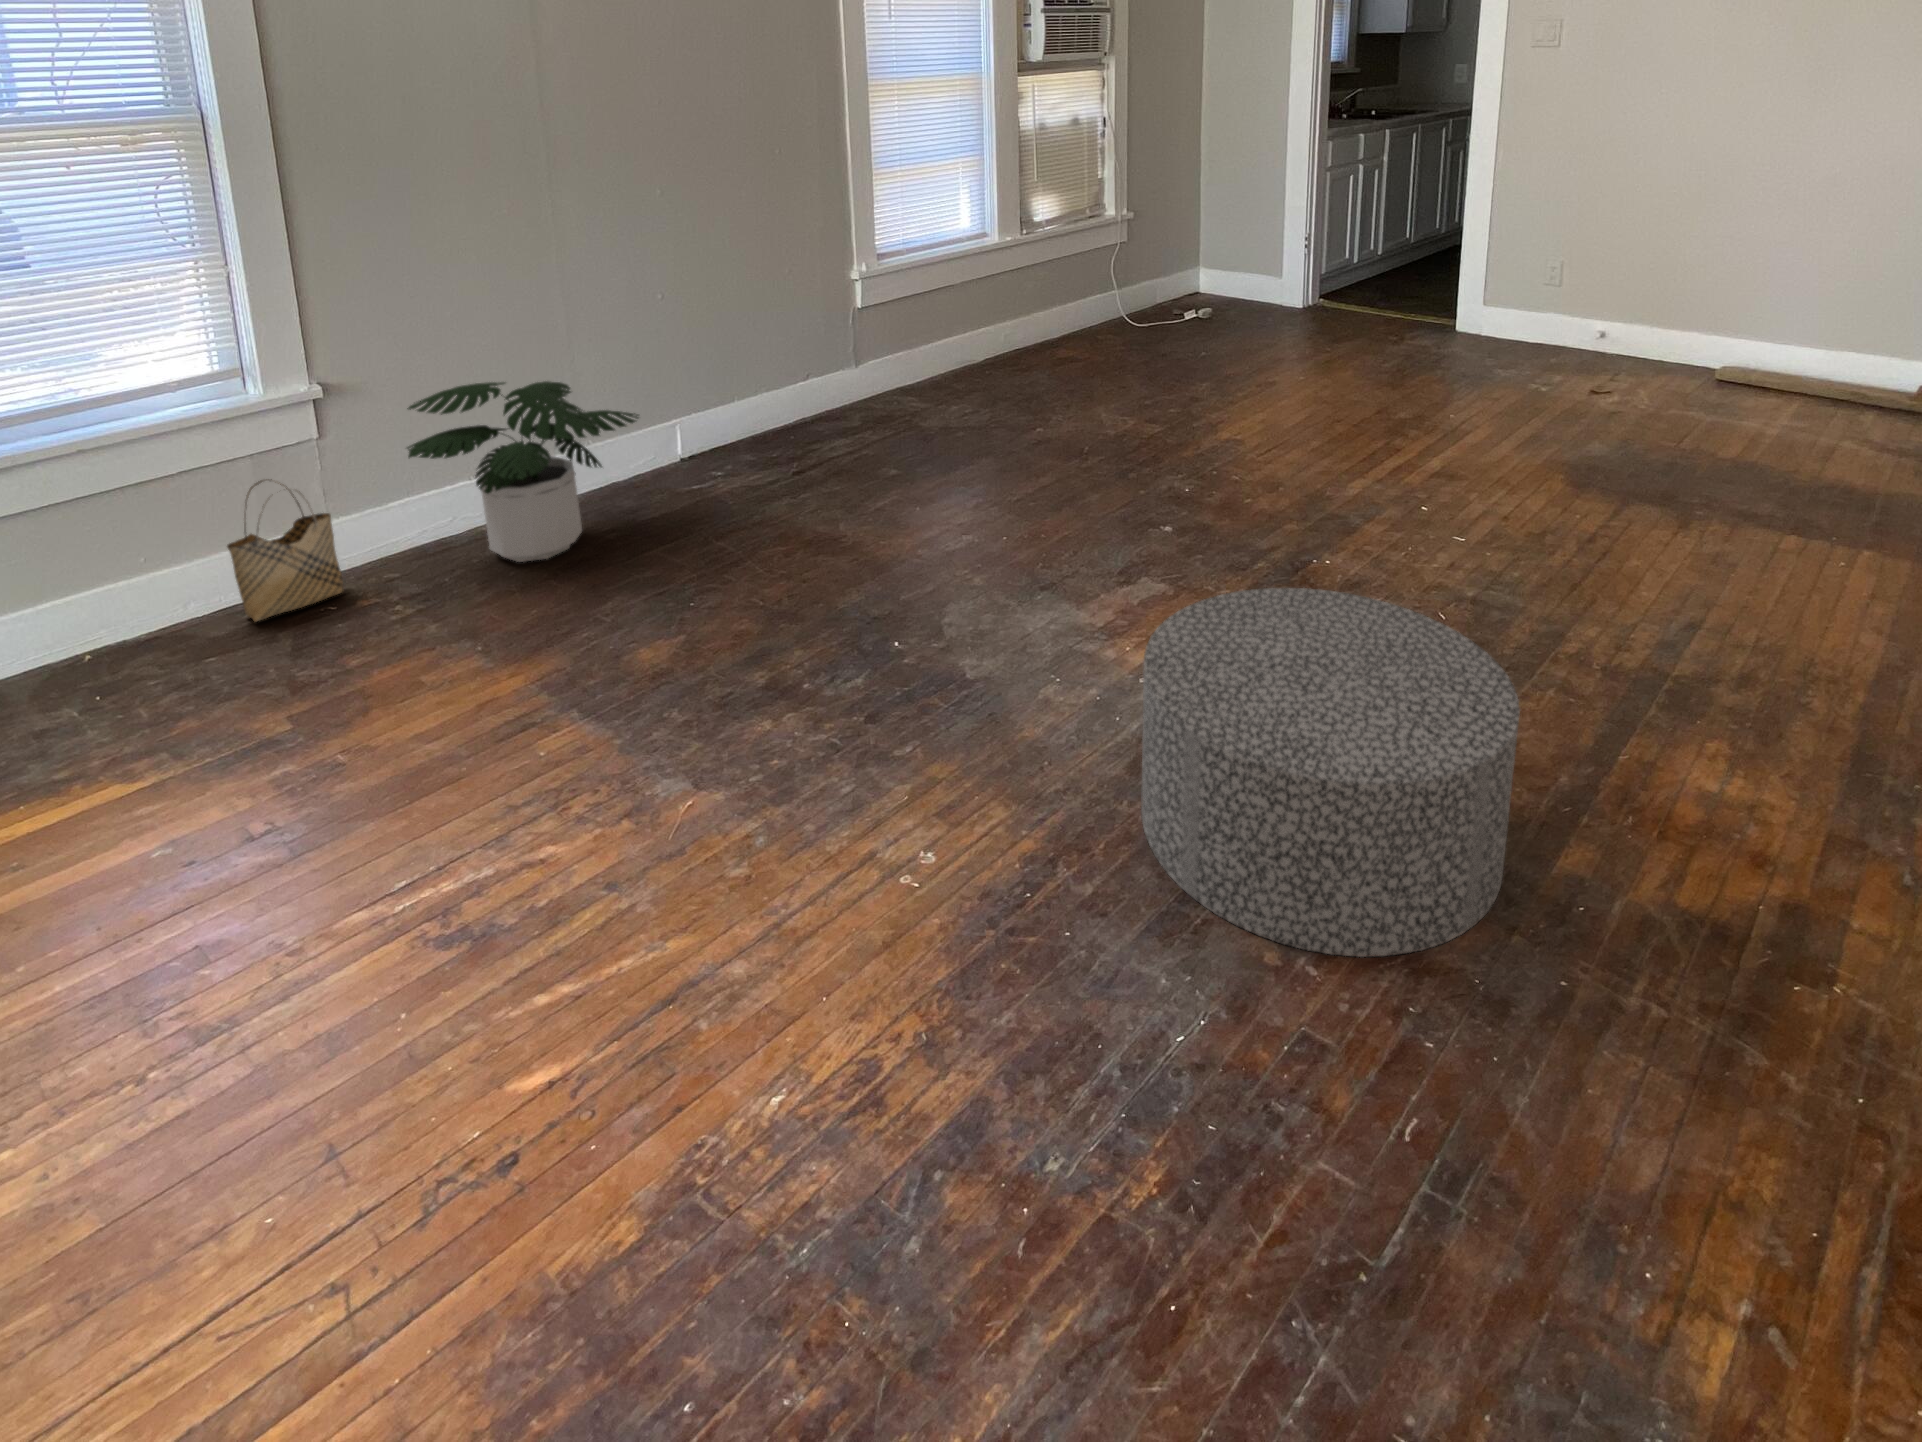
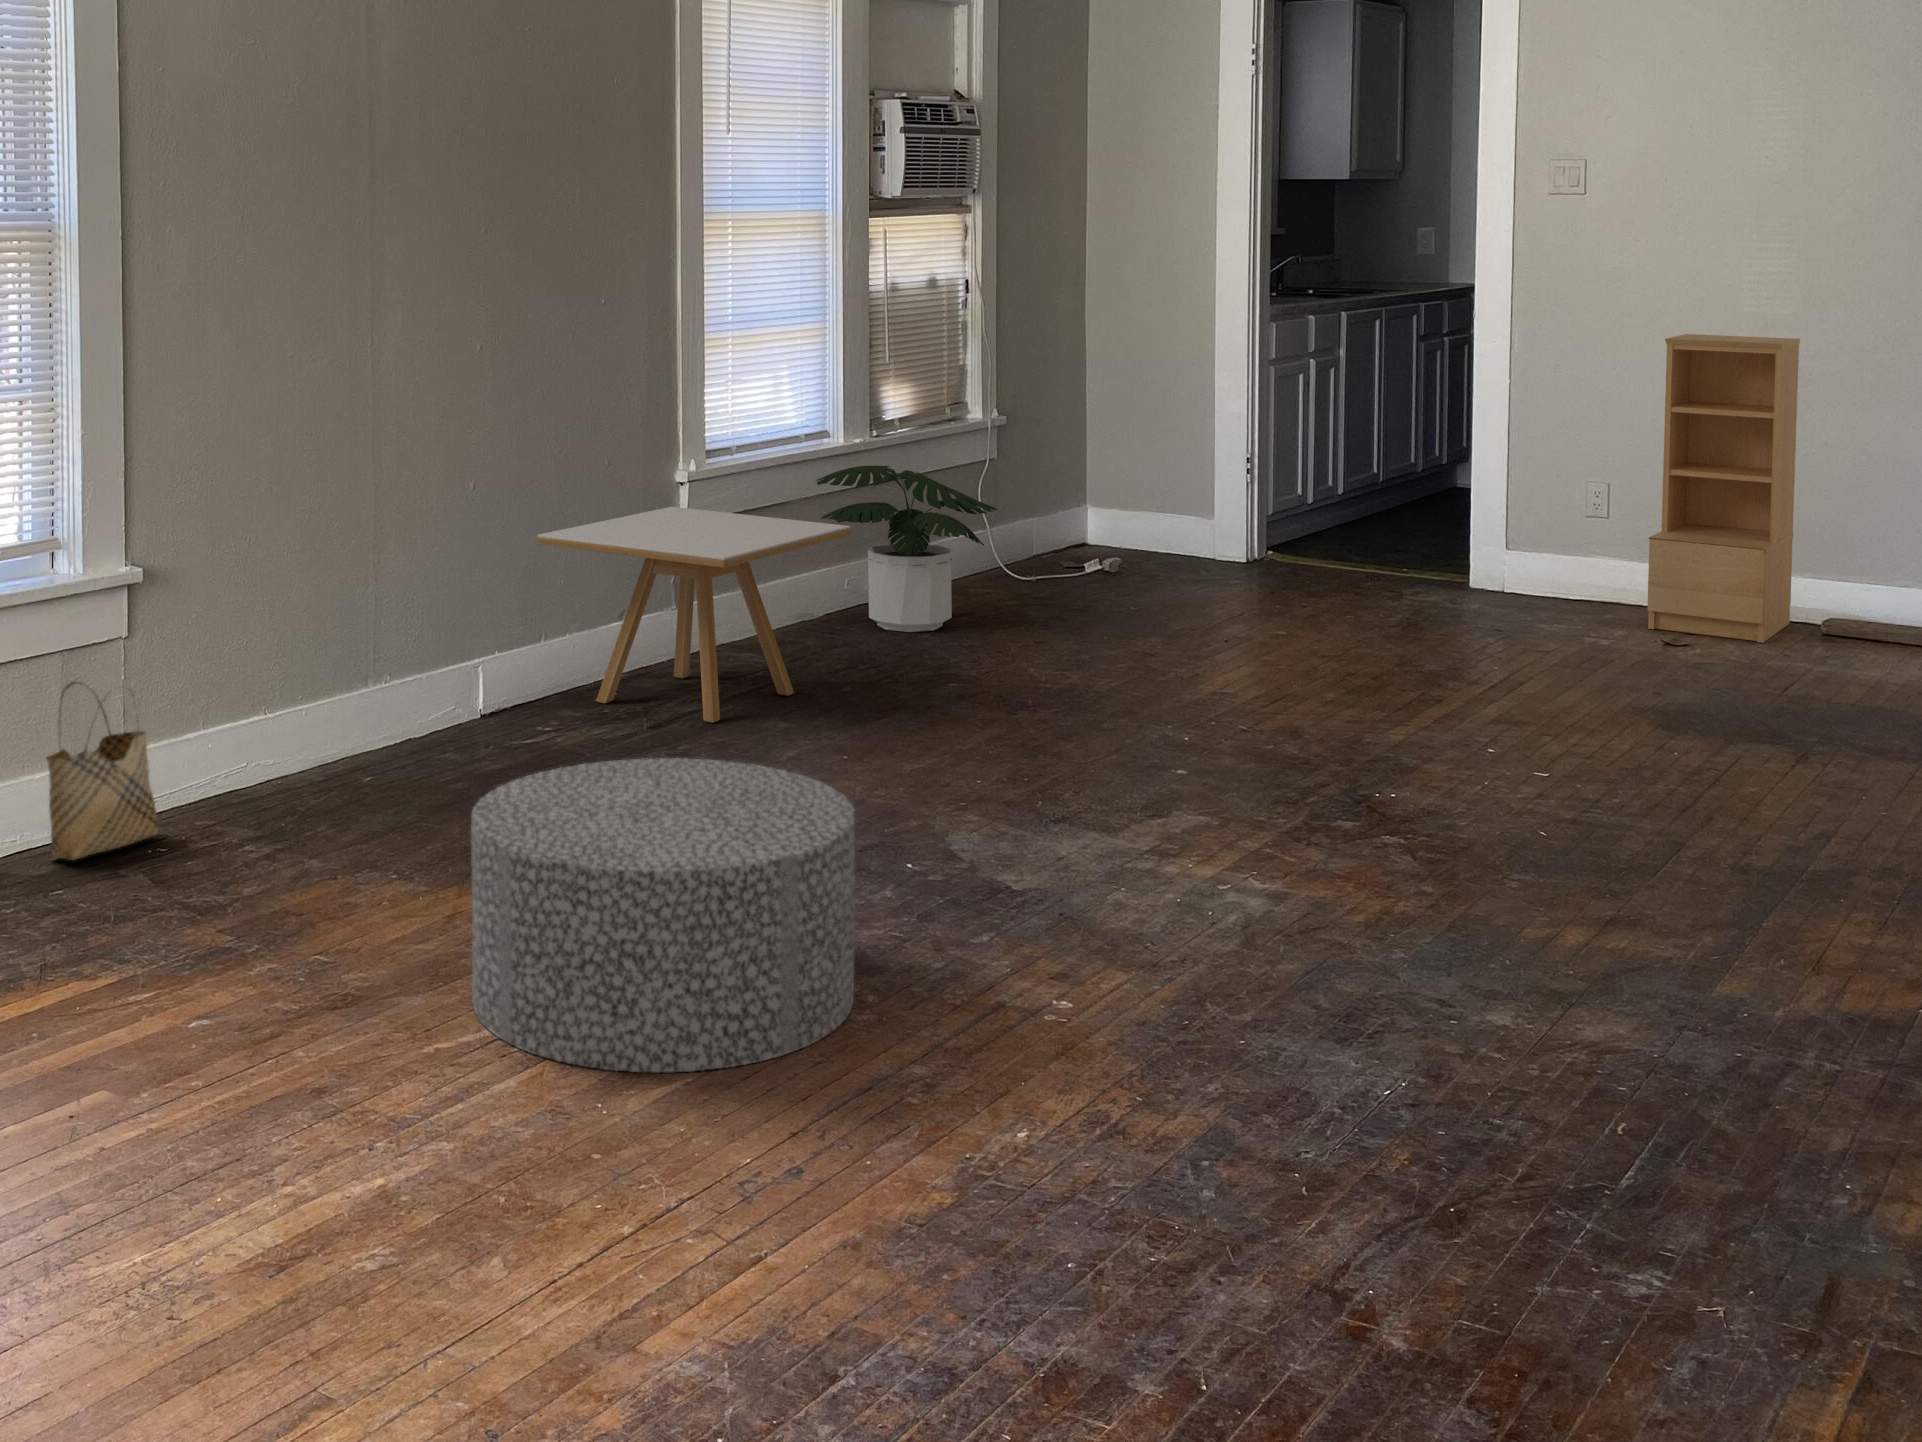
bookshelf: none [1587,157,1728,396] -> present [1647,334,1800,643]
side table: none [719,299,958,471] -> present [538,507,850,723]
potted plant: present [407,381,639,562] -> present [816,465,997,632]
ottoman: present [1141,588,1520,957] -> present [471,758,855,1073]

